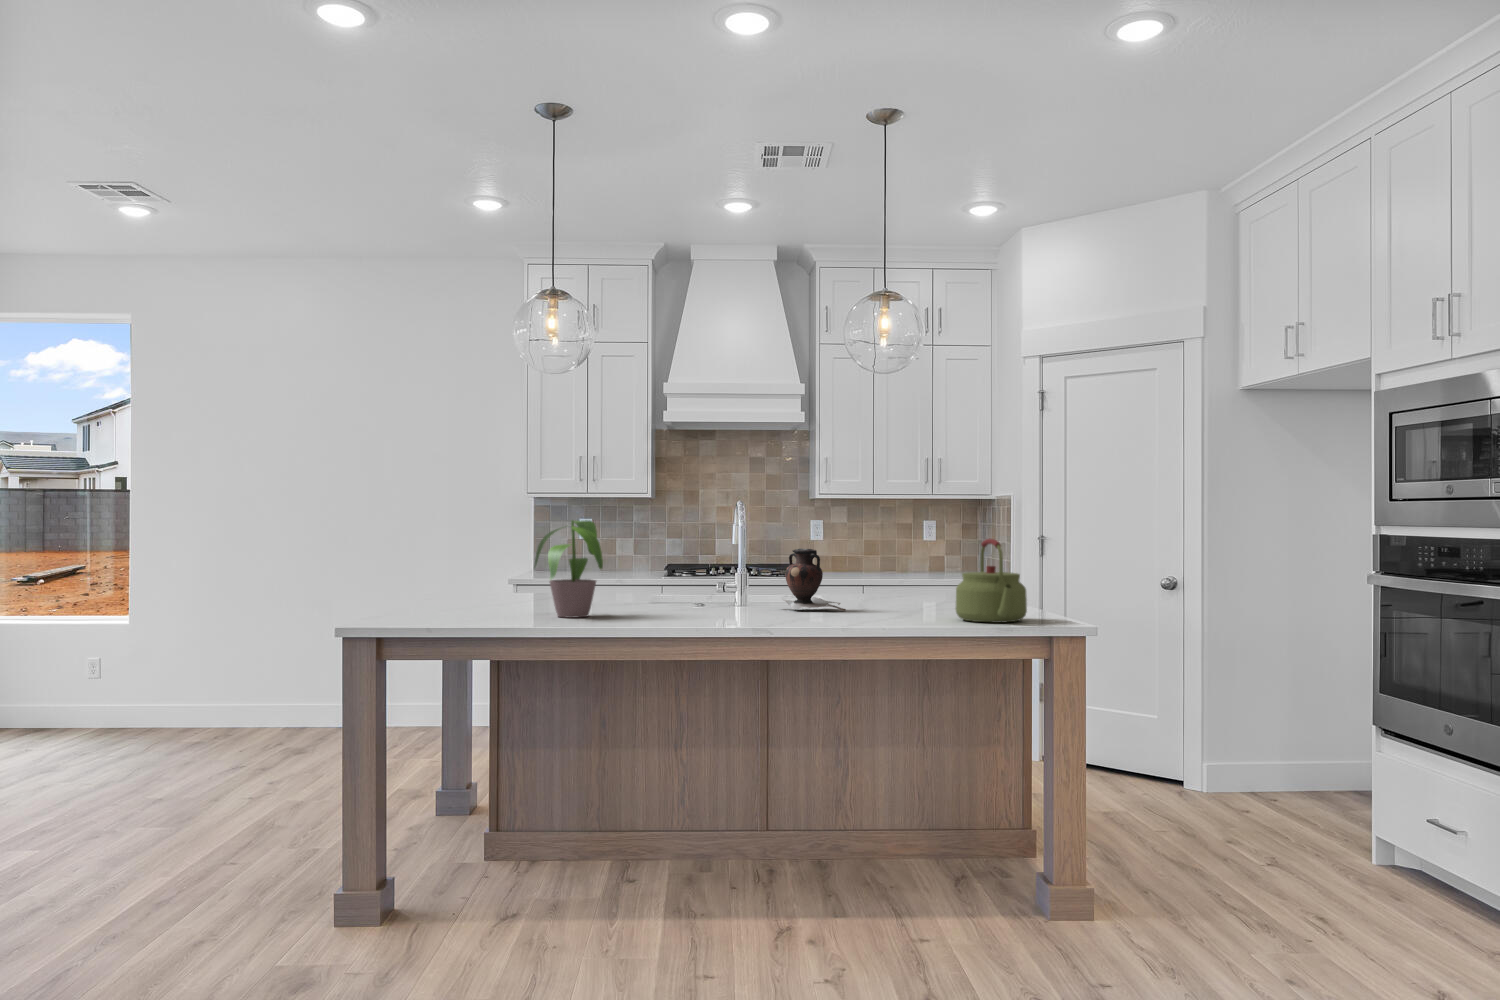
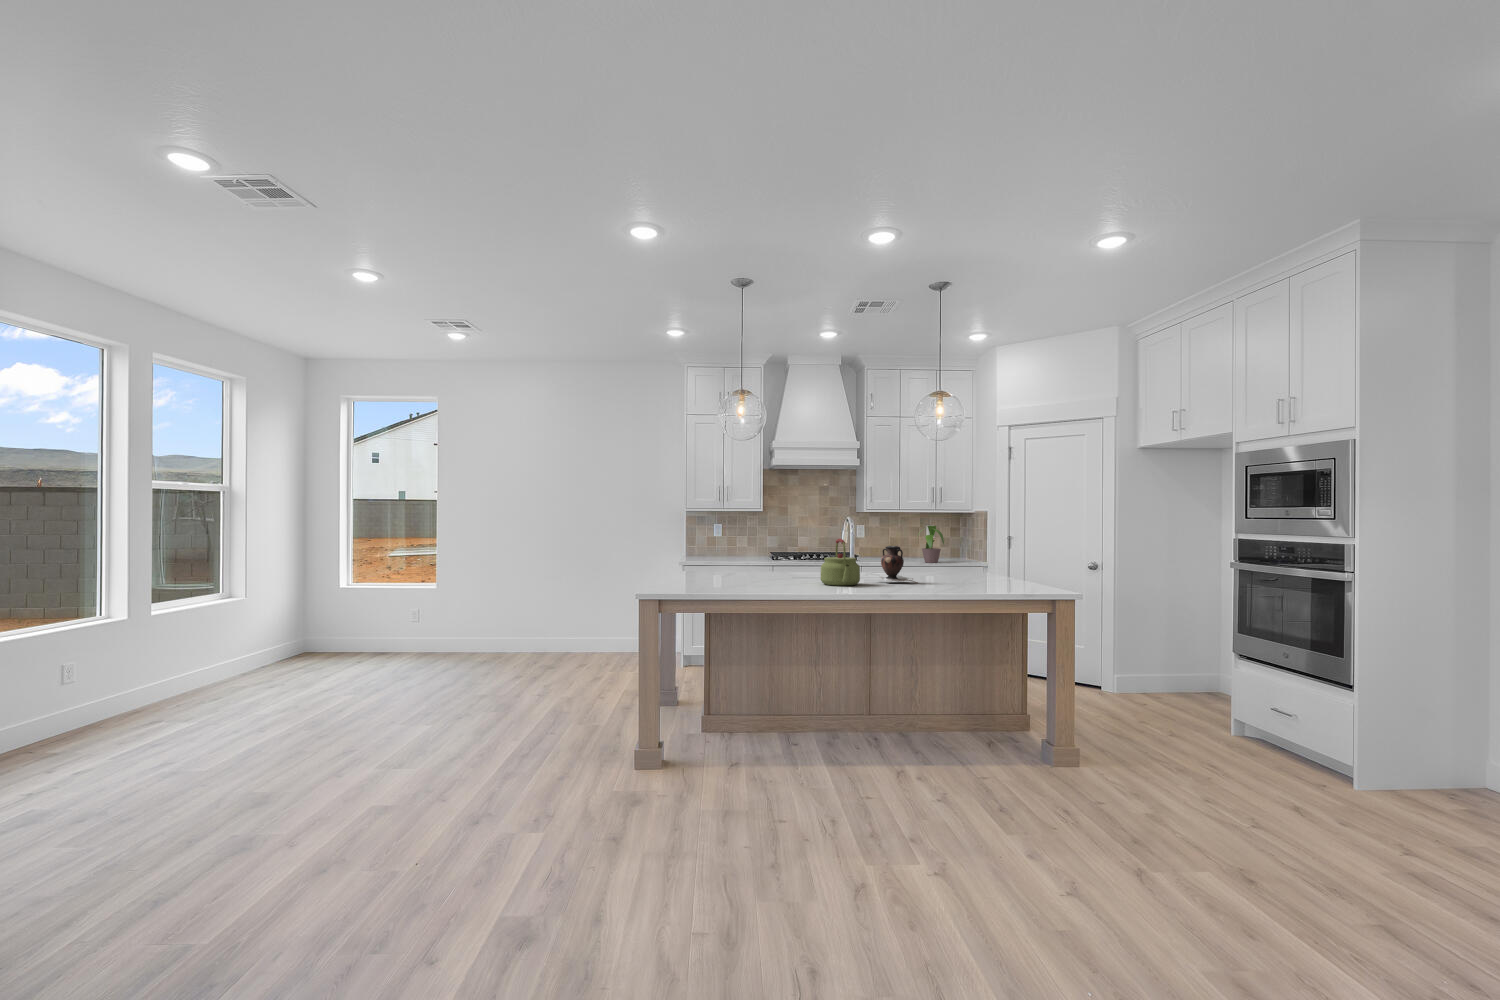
potted plant: present [534,521,603,618] -> present [918,526,944,563]
kettle: present [956,539,1027,623] -> present [821,539,860,586]

